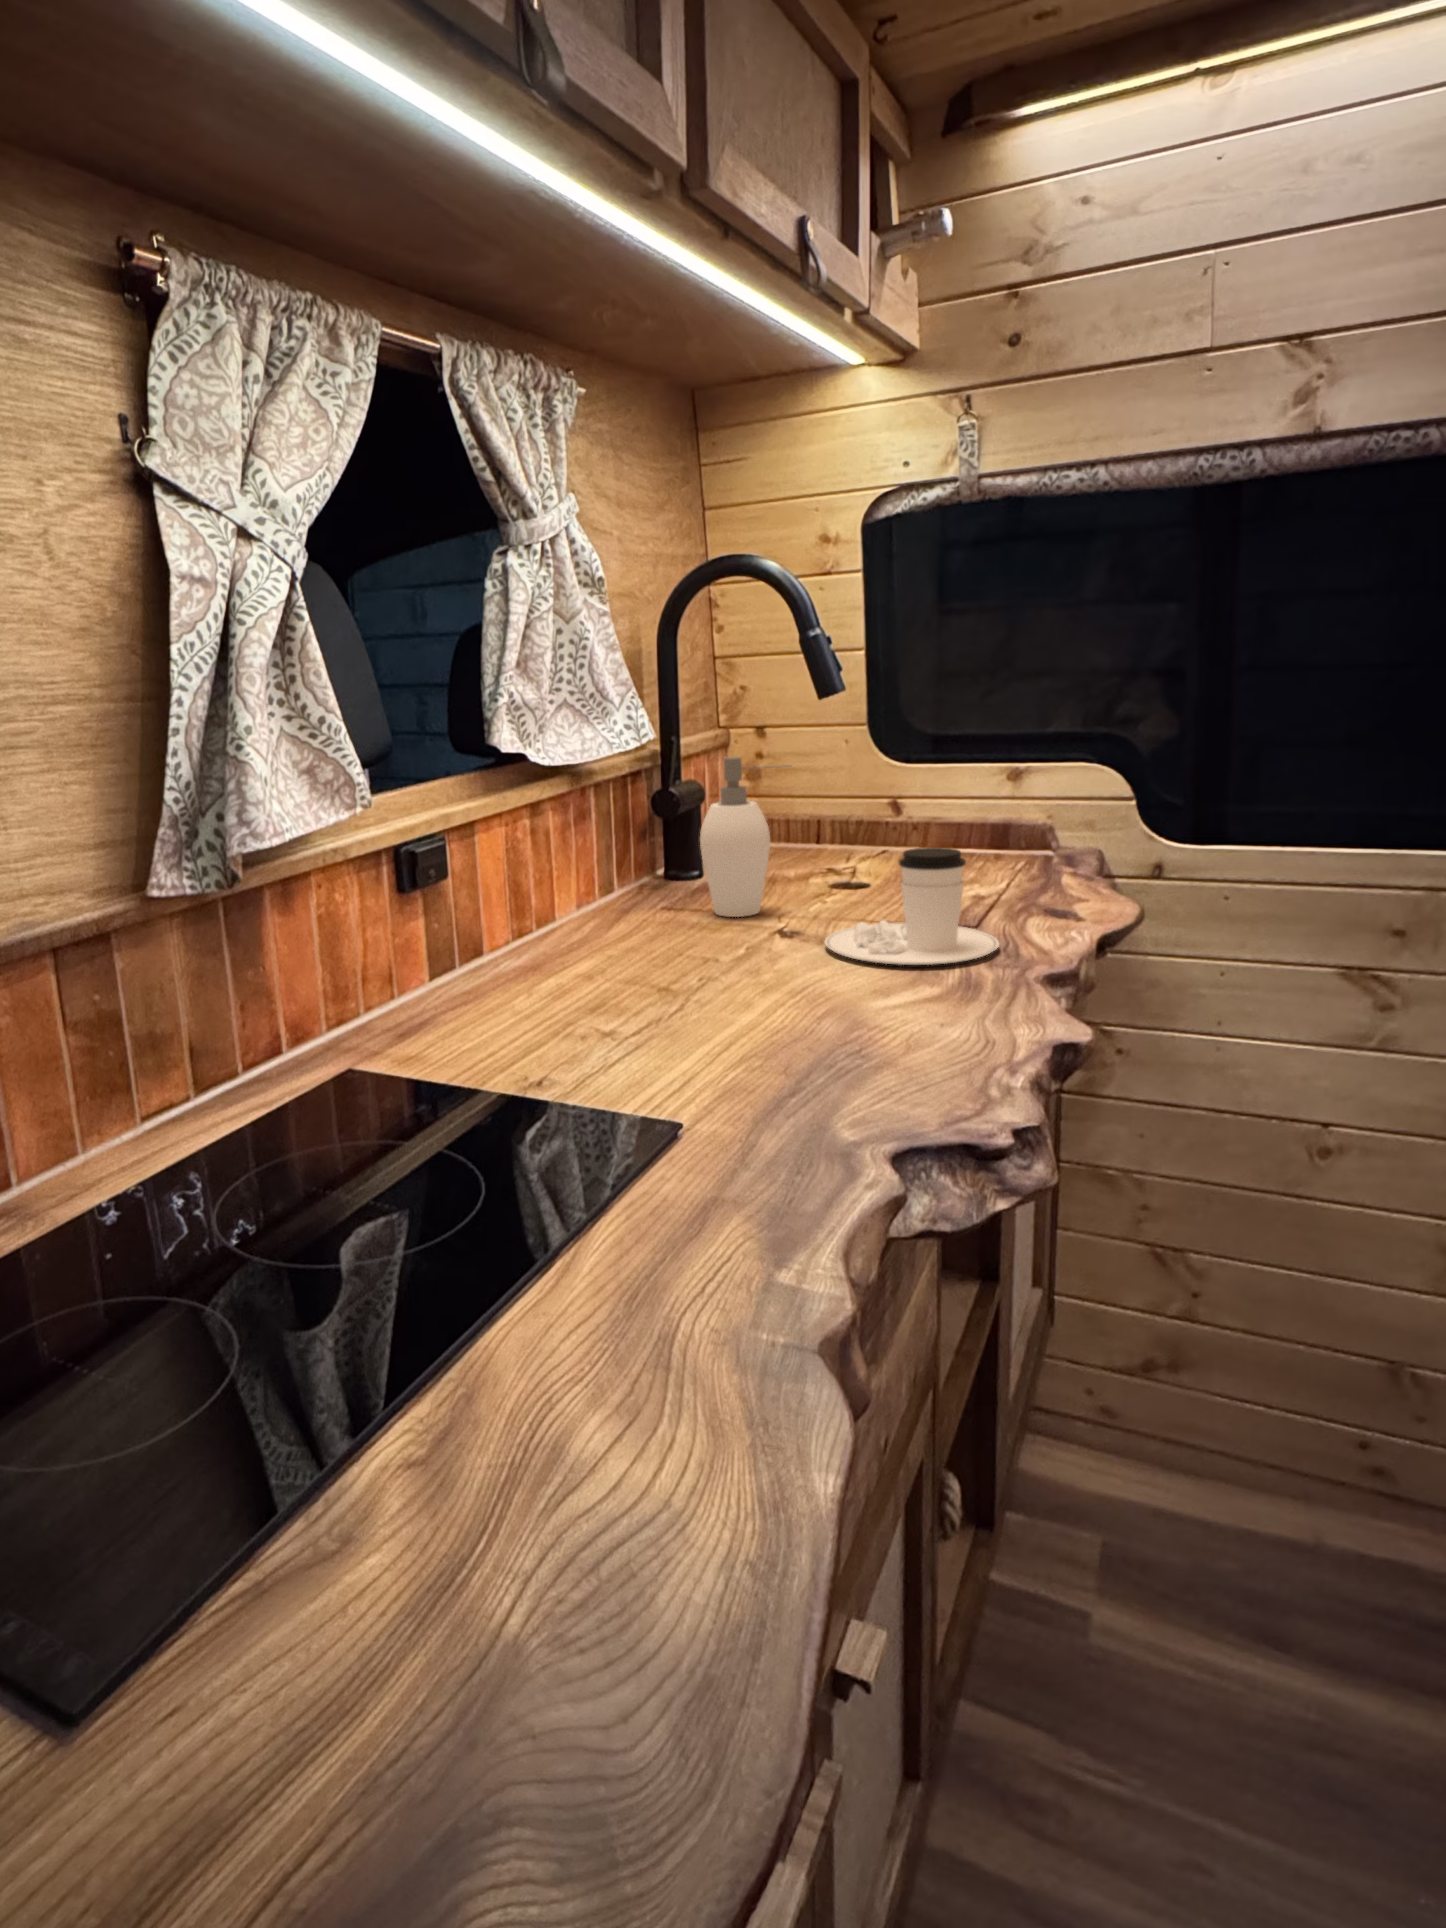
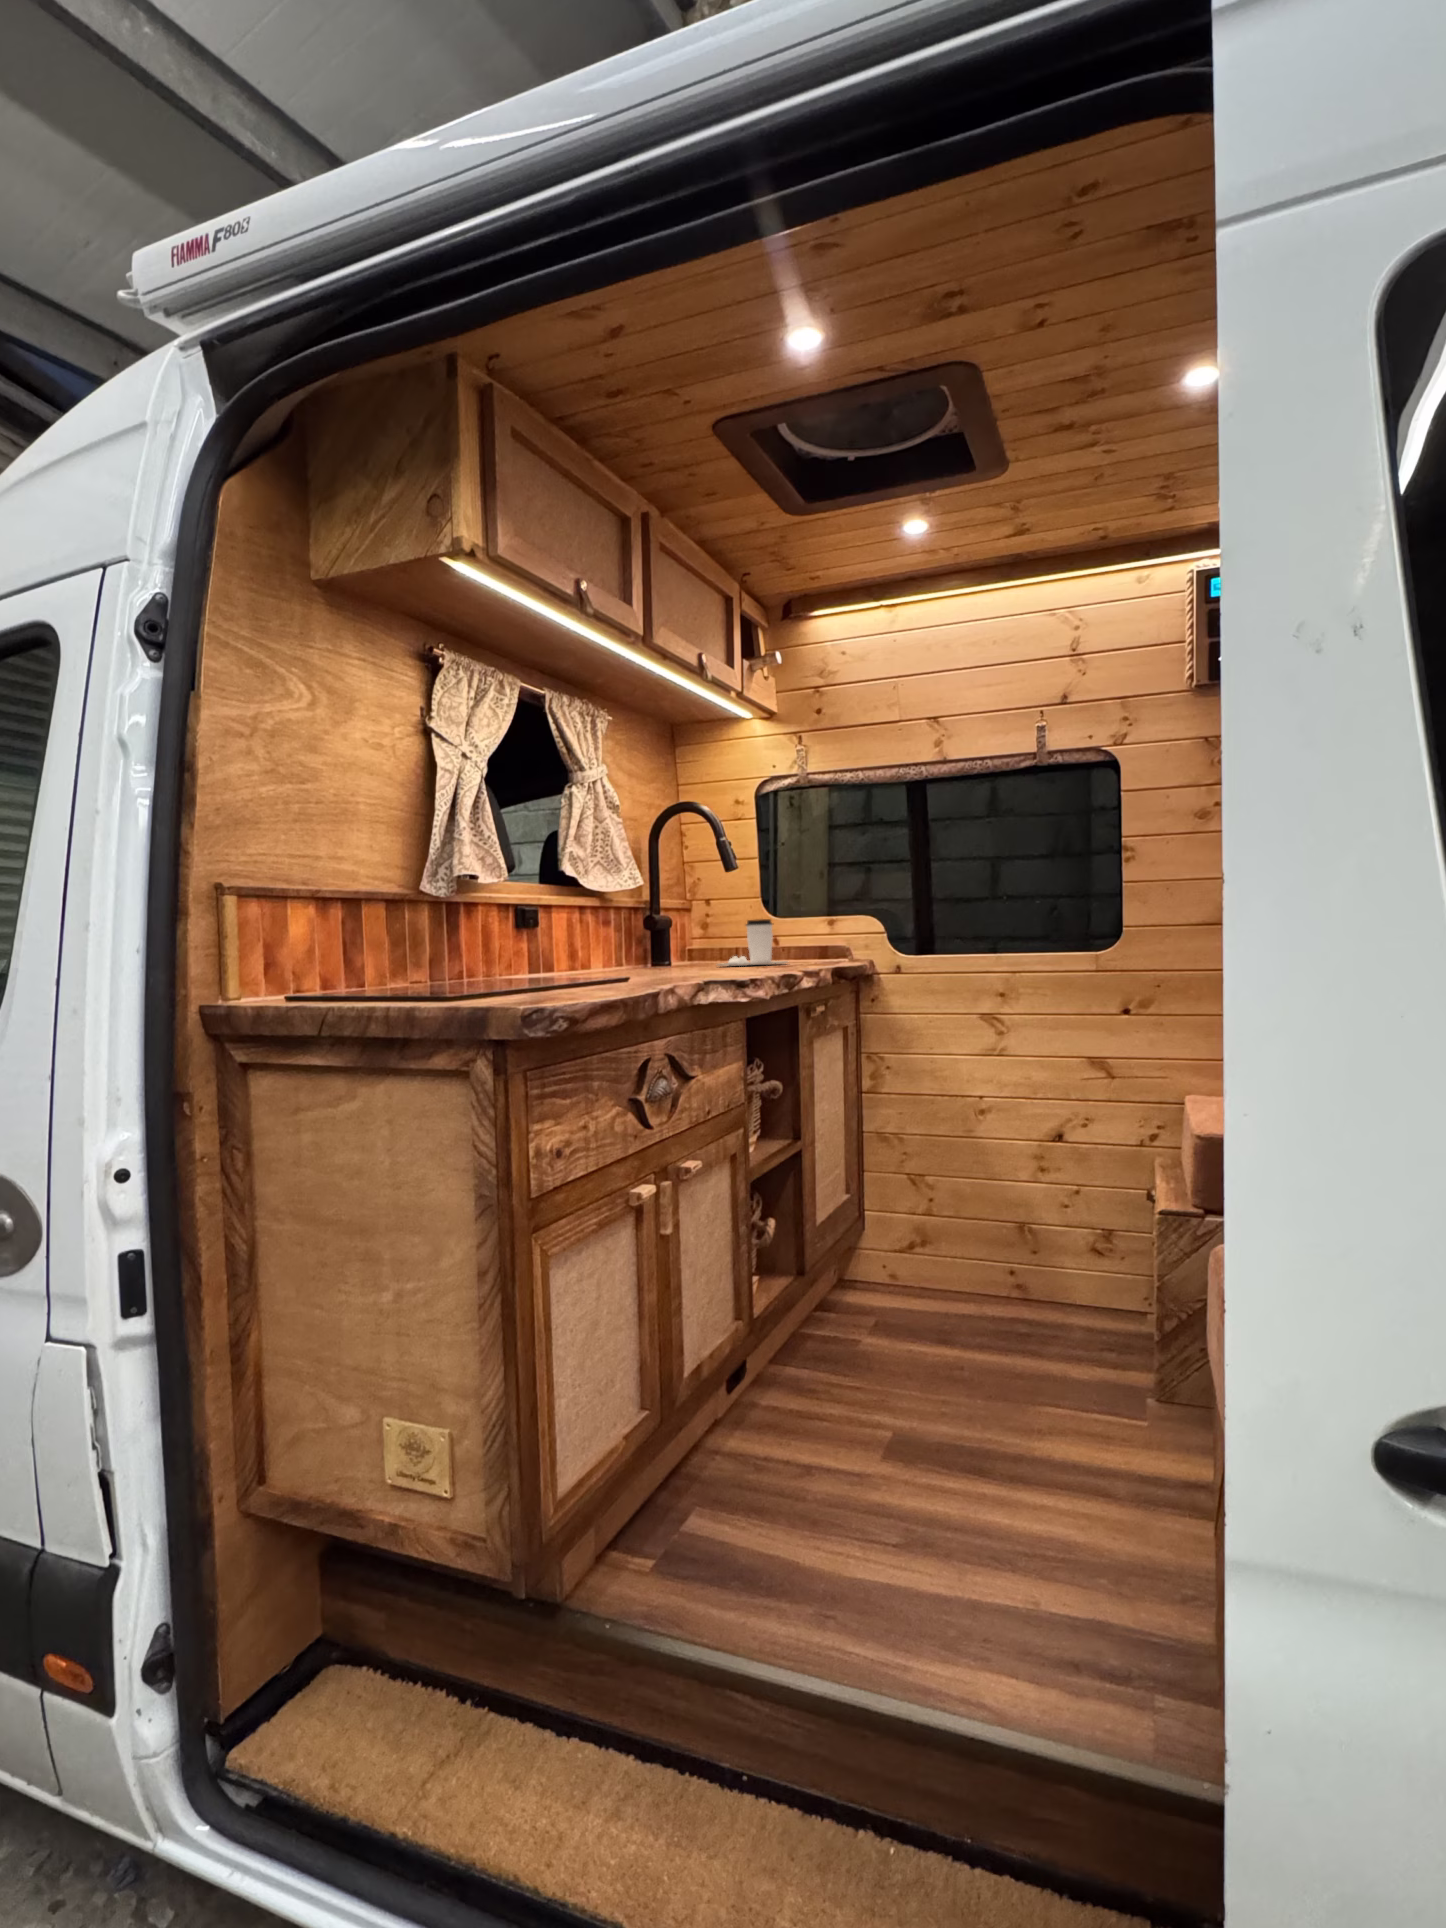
soap dispenser: present [700,757,790,917] -> none [664,890,707,967]

